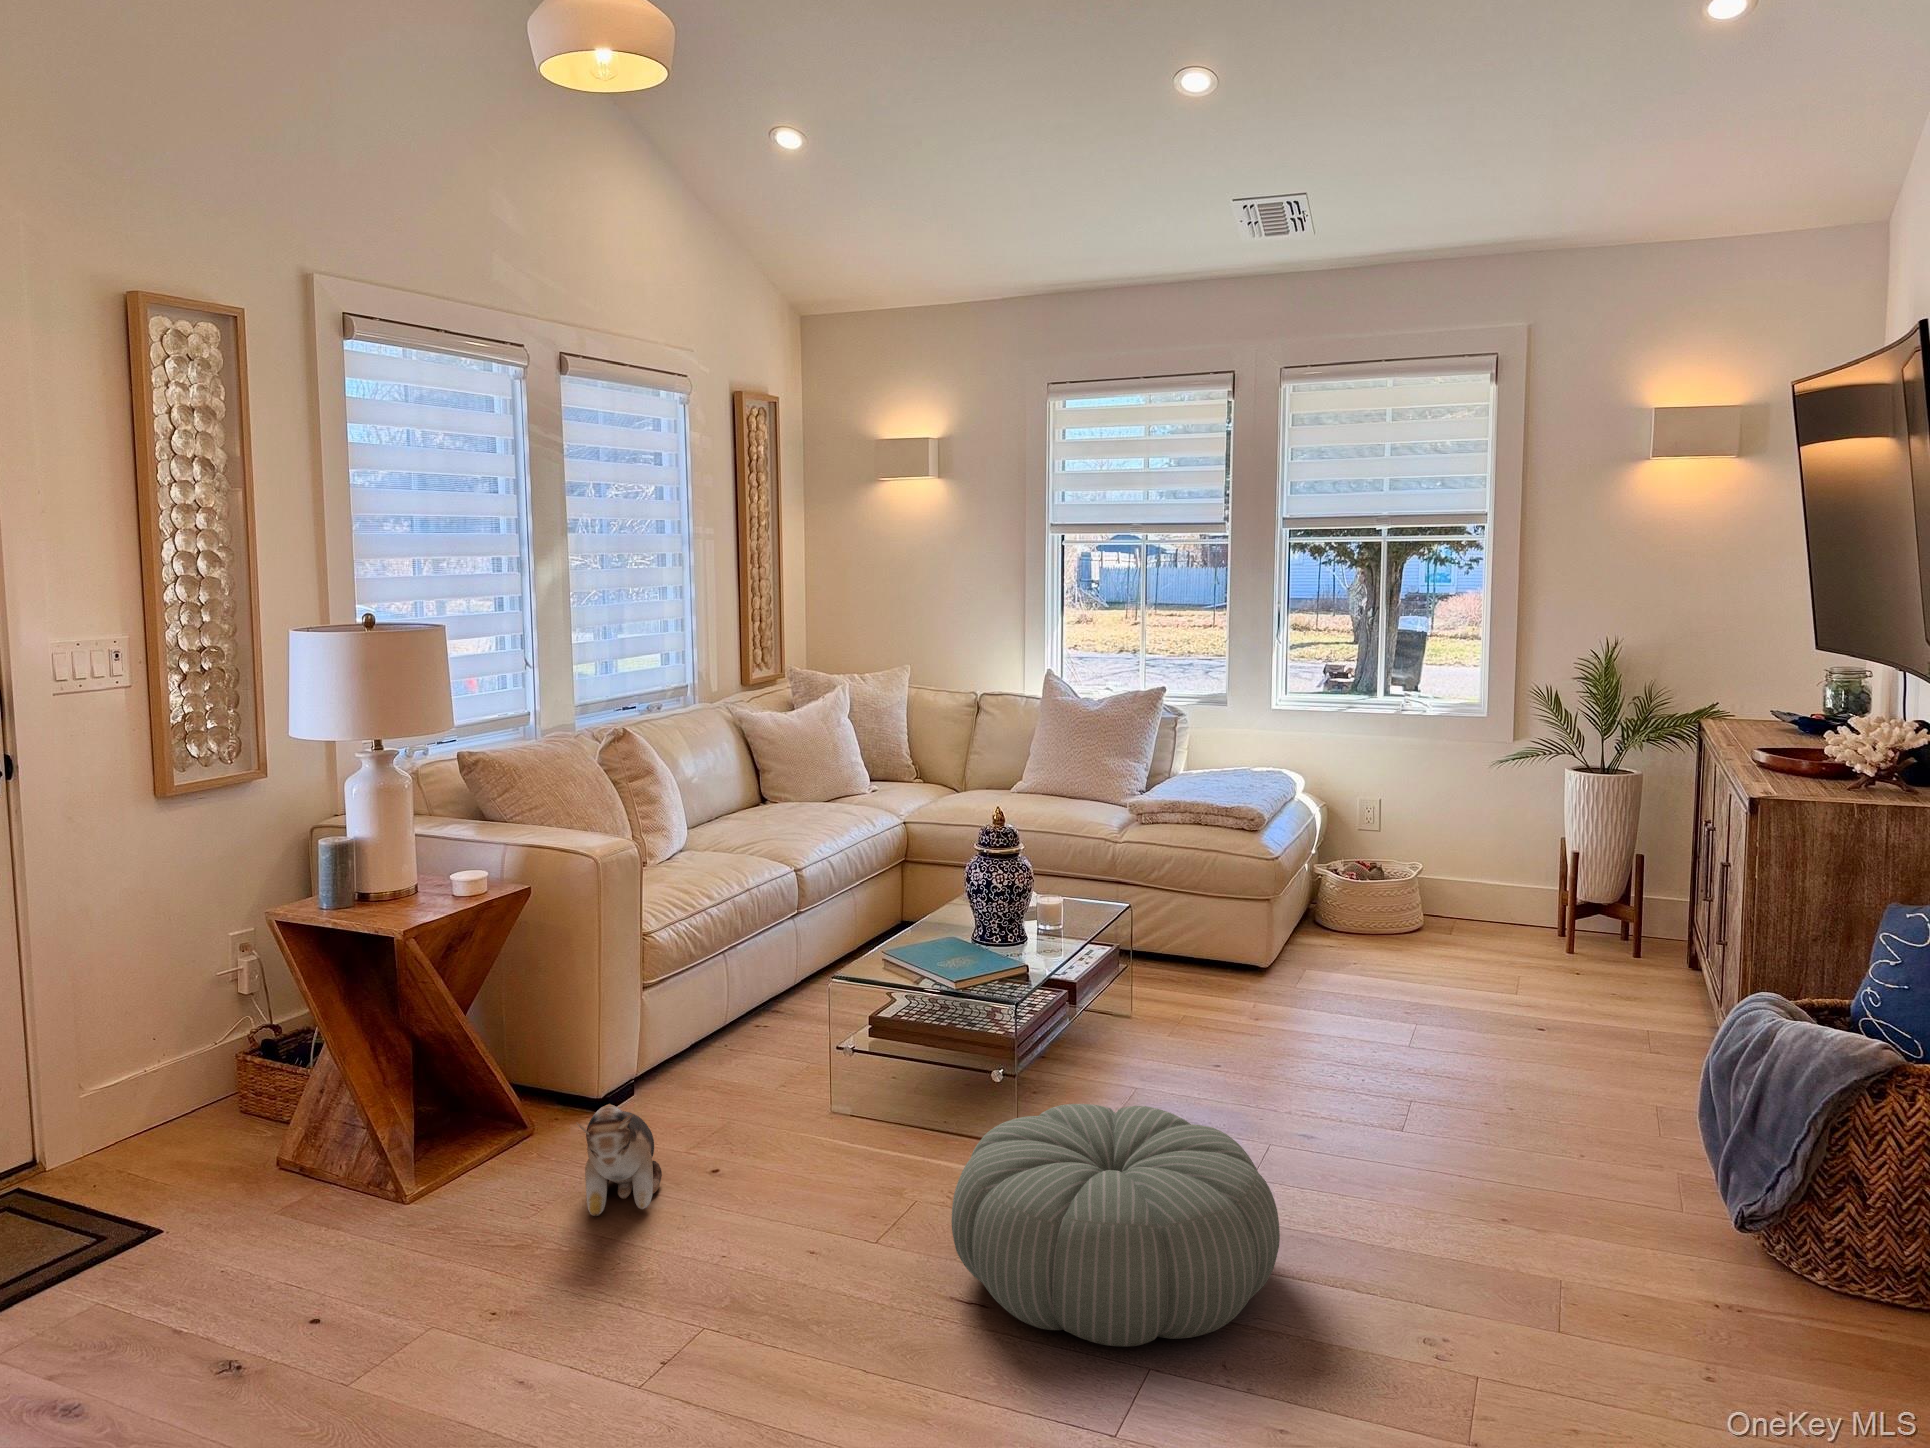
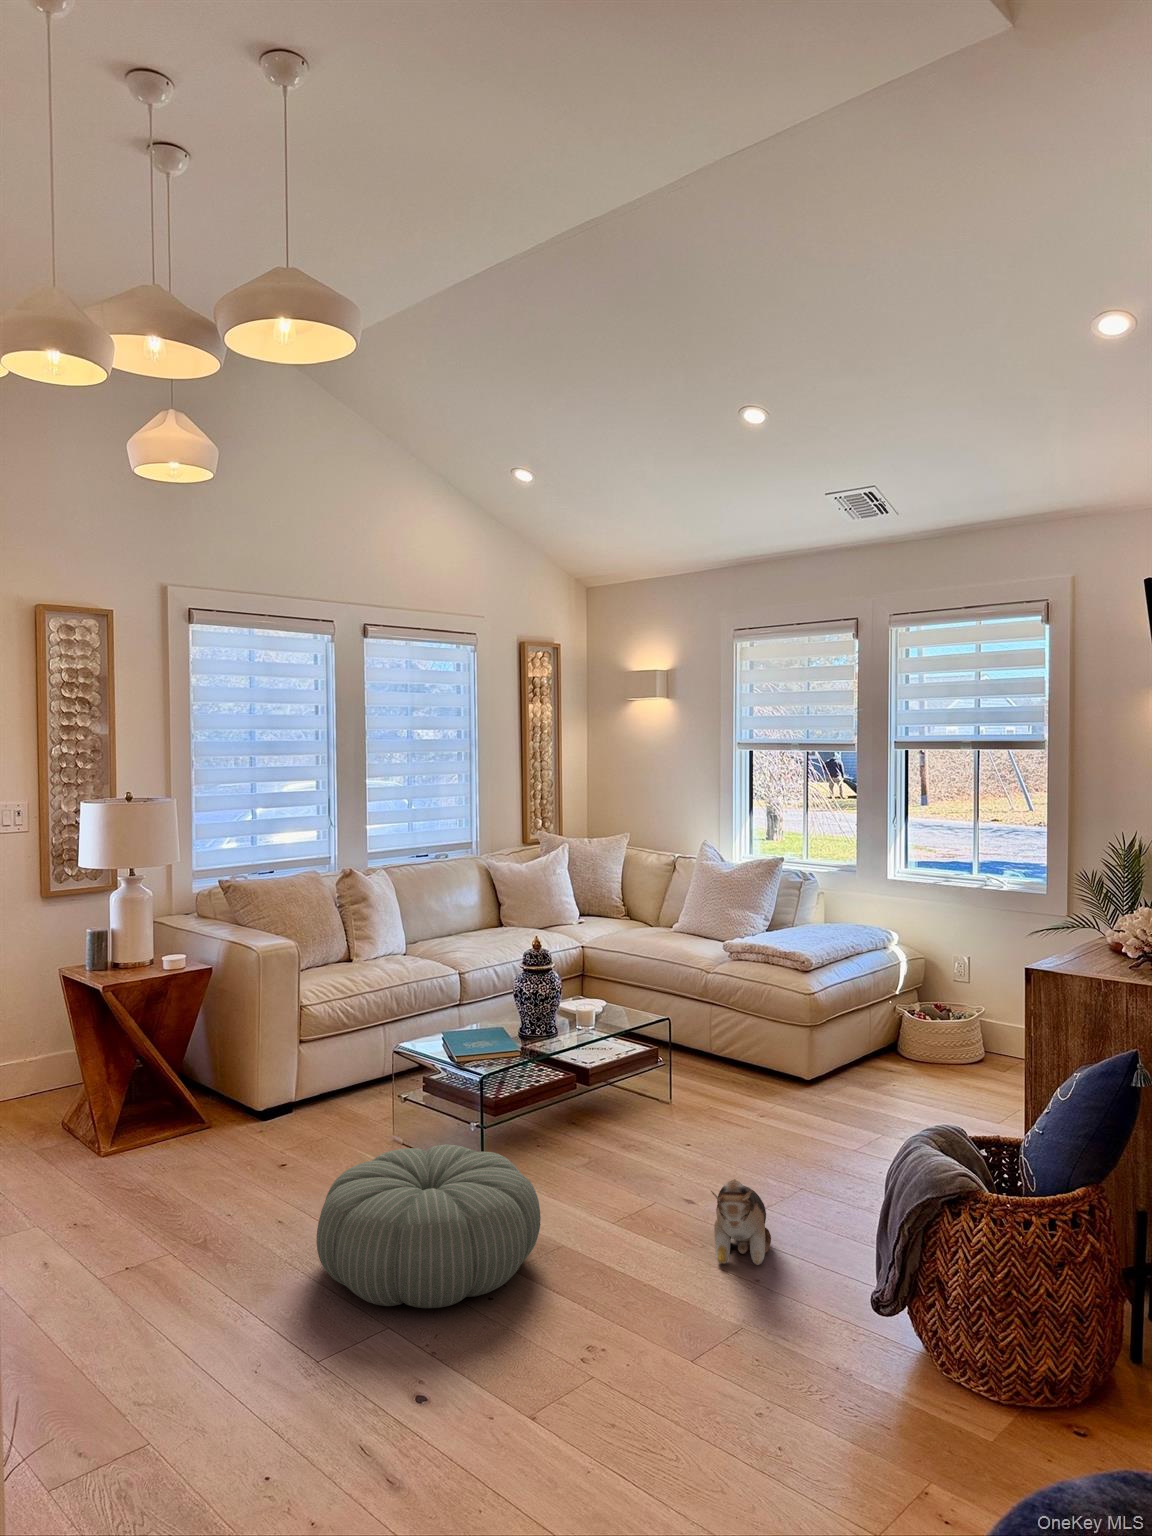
plush toy: present [576,1104,662,1216] -> present [711,1179,771,1265]

